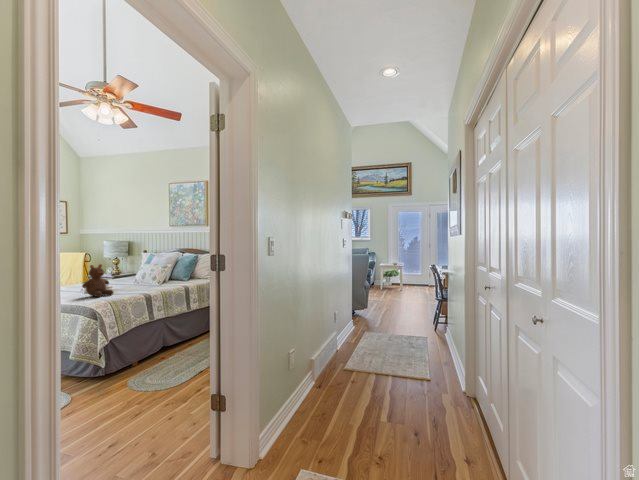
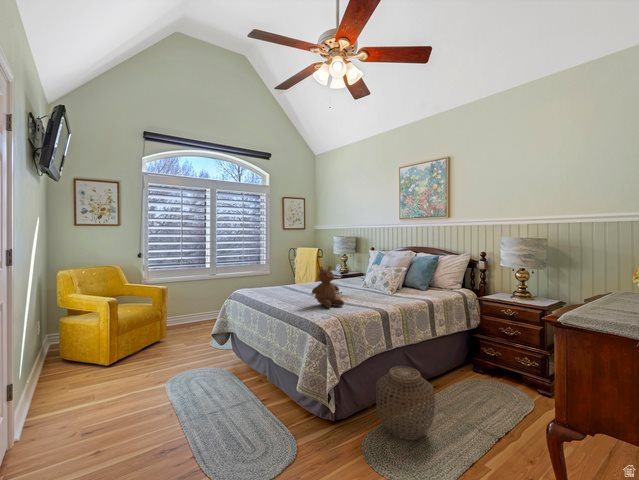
woven basket: none [139,327,181,372] -> present [376,366,435,440]

